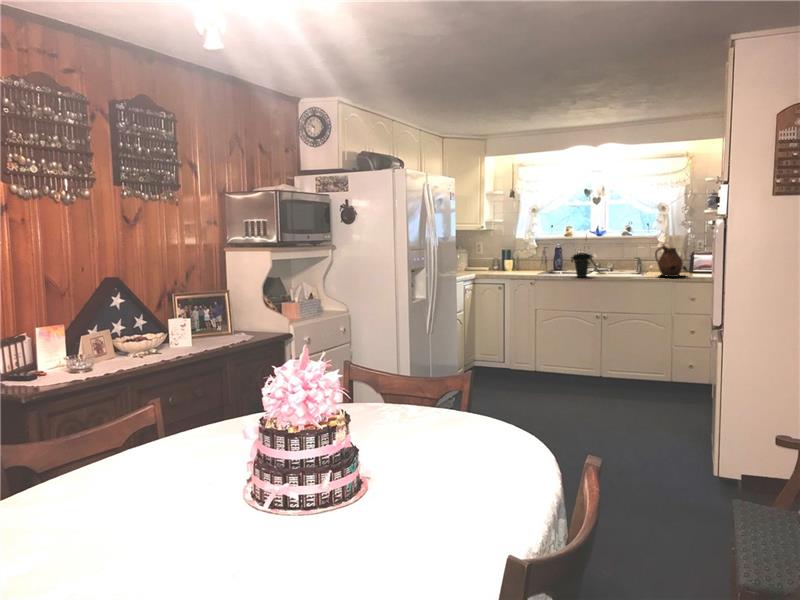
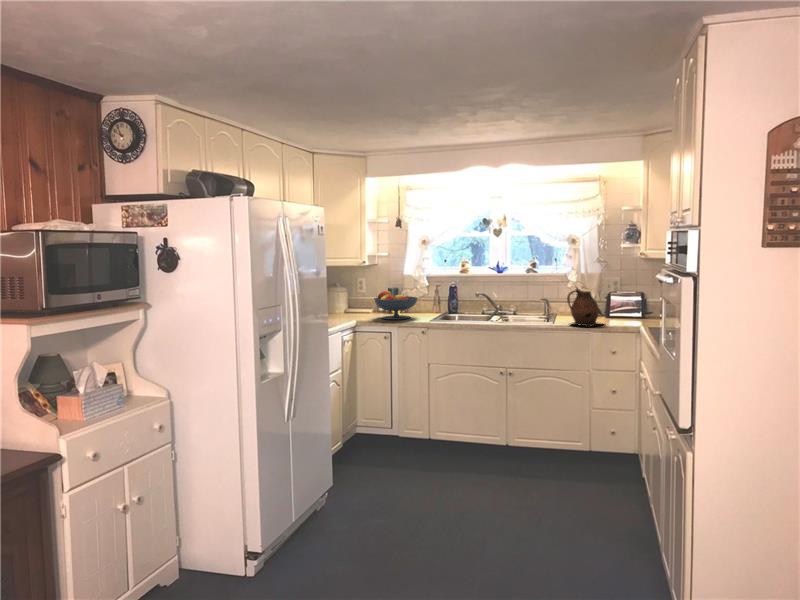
fruit bowl: none [490,250,527,273] -> present [374,291,418,320]
potted plant: present [571,253,593,277] -> none [470,273,497,326]

